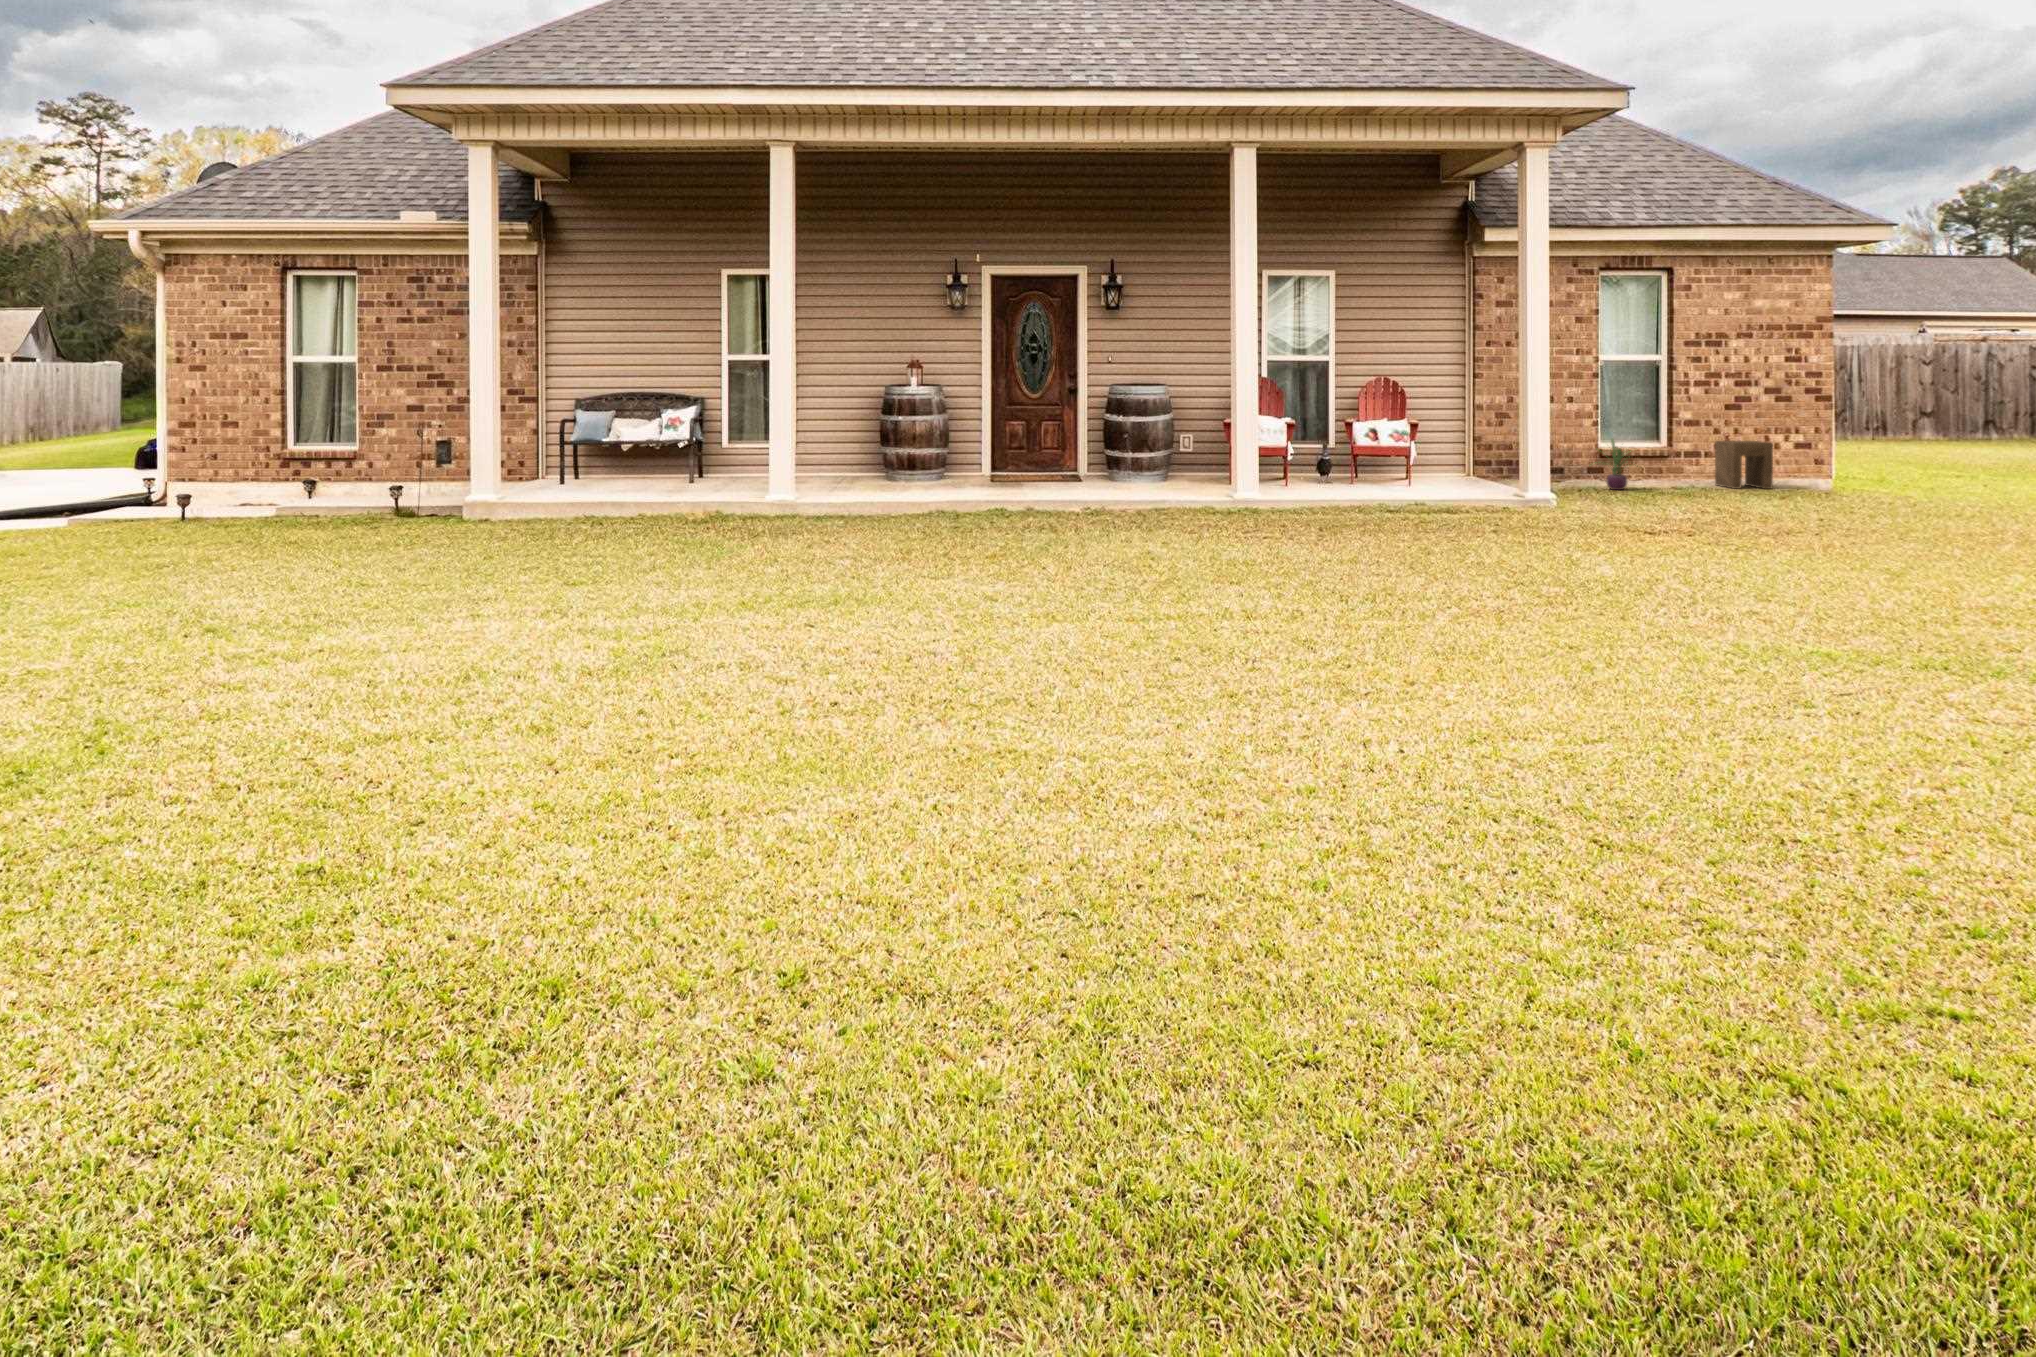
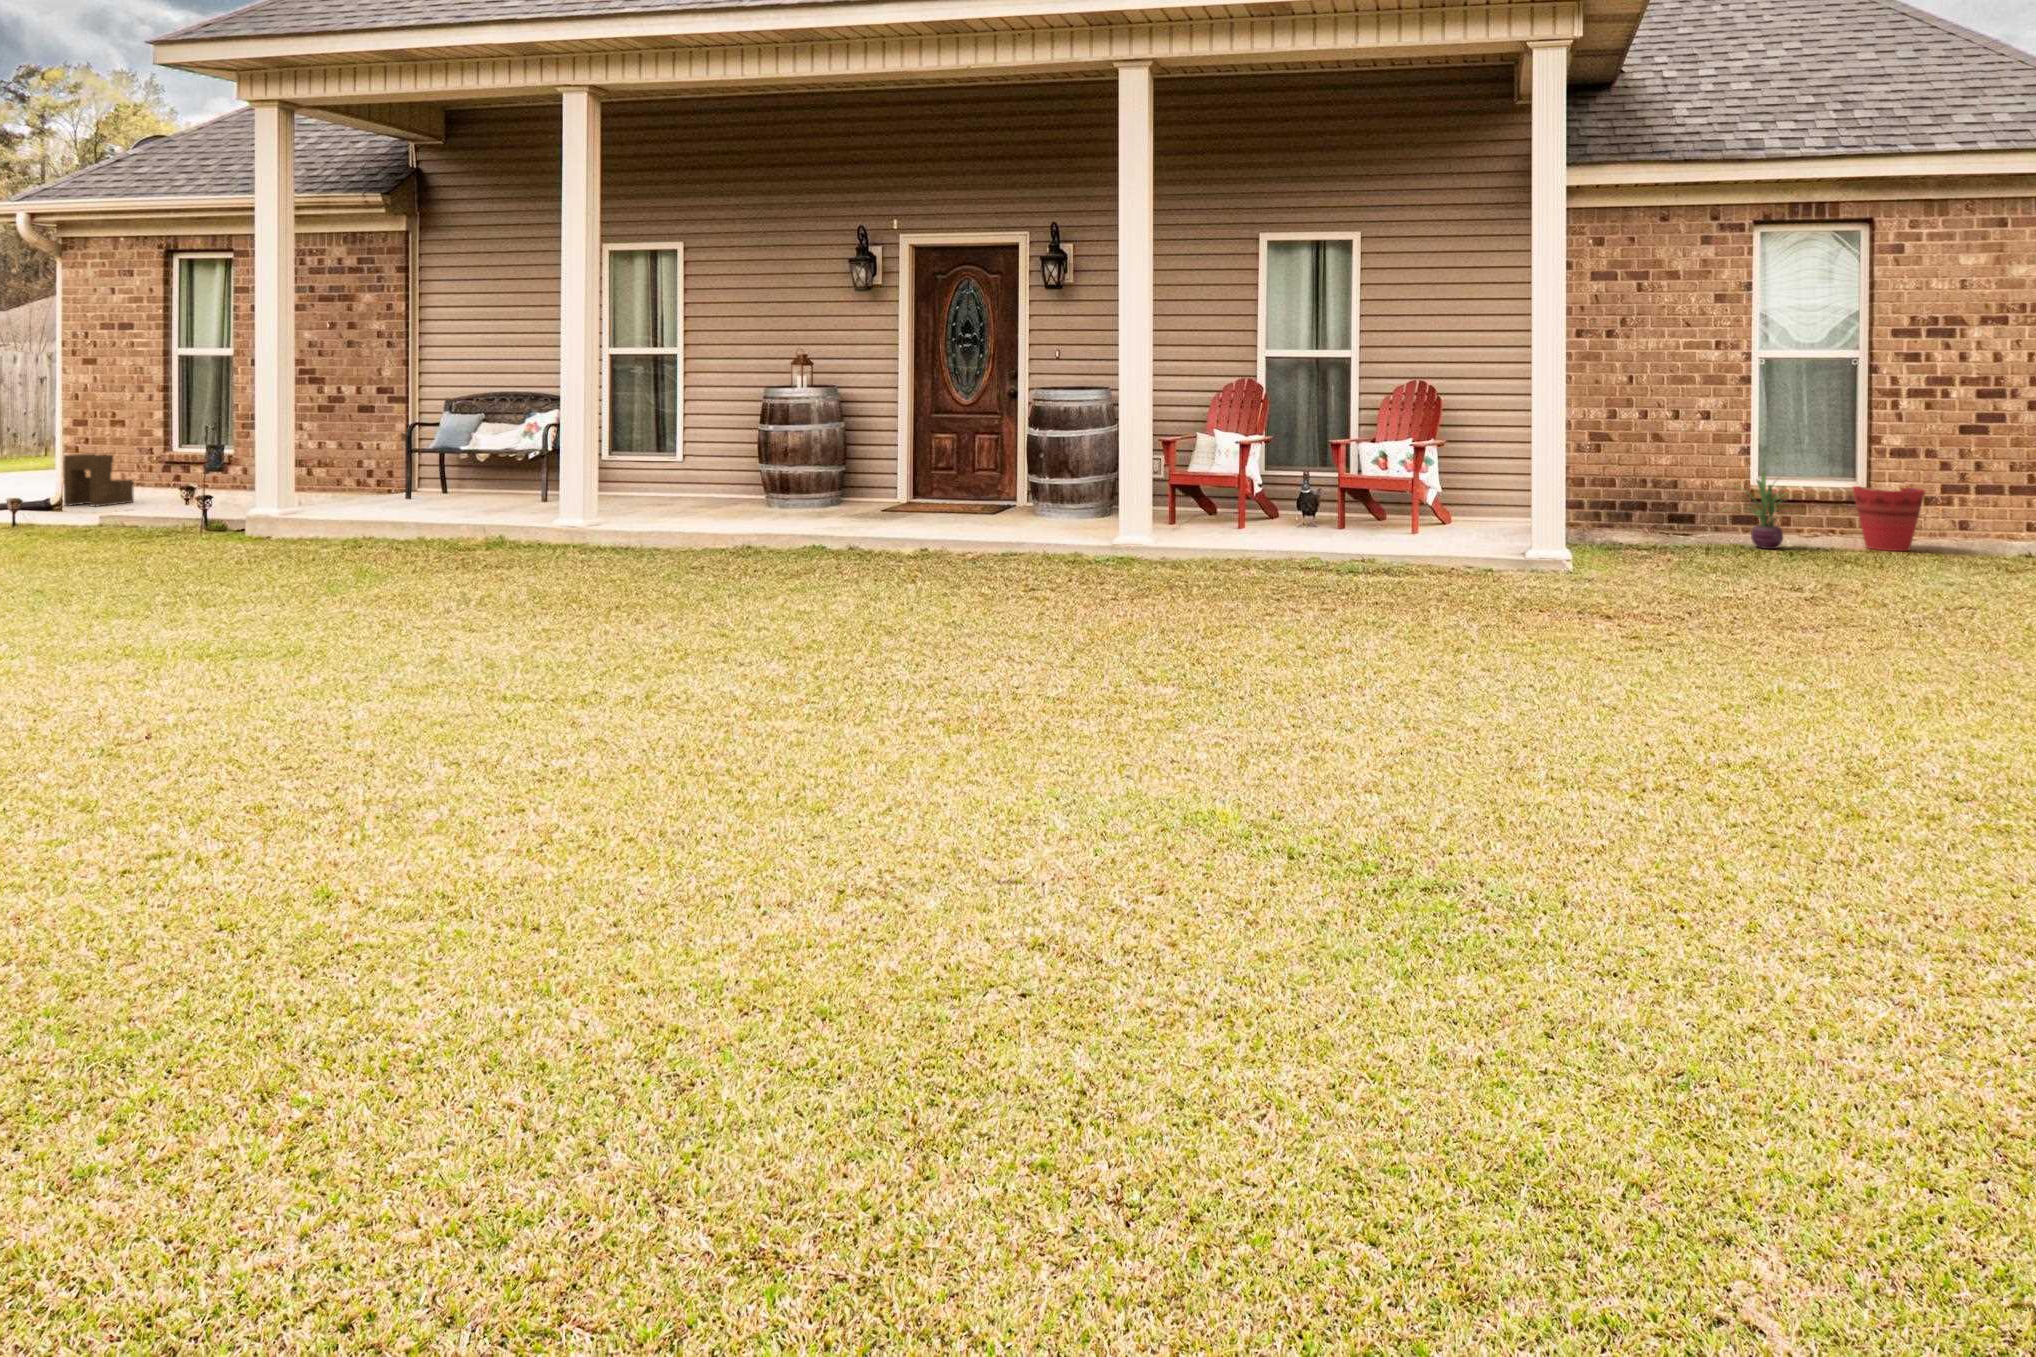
stool: present [1715,441,1773,489] -> present [63,454,134,507]
bucket: none [1664,446,1711,489] -> present [1853,486,1925,551]

